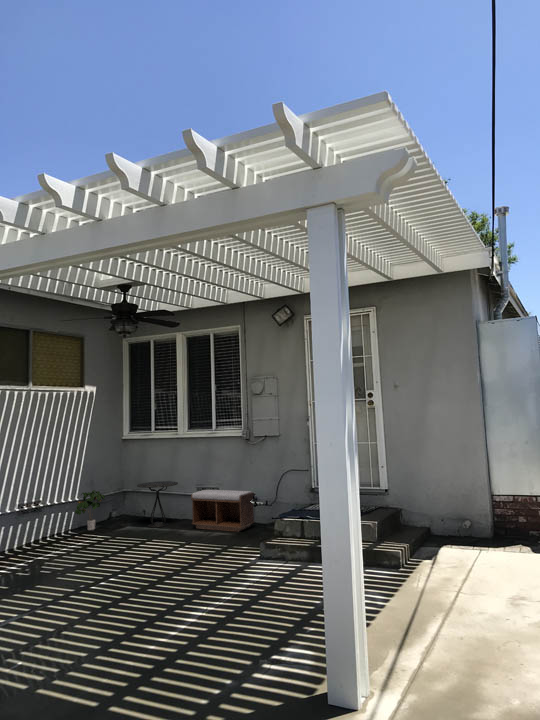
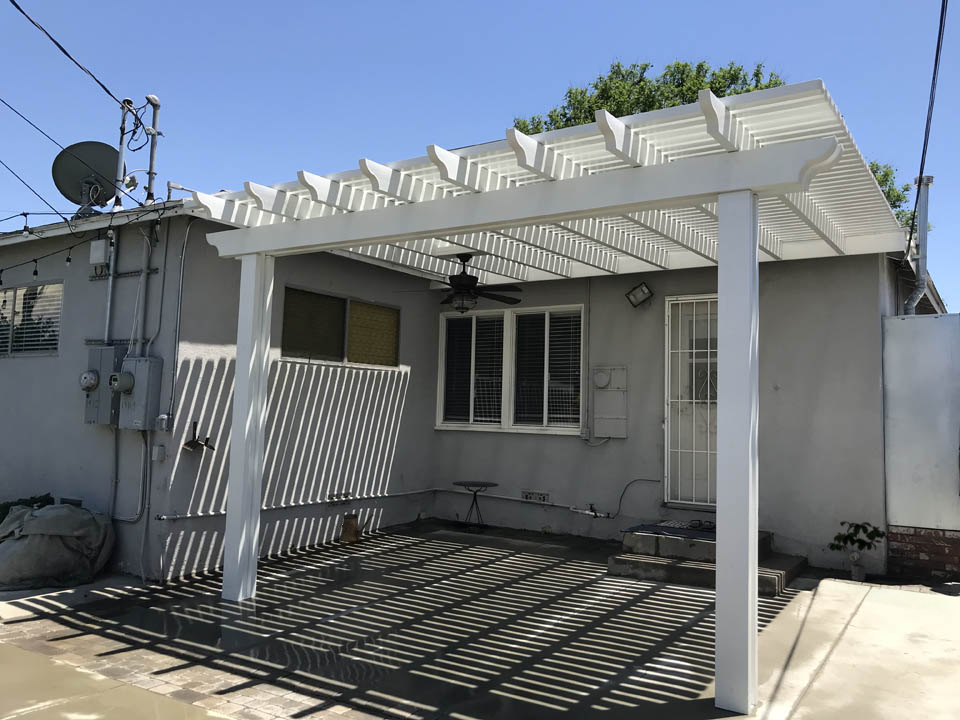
potted plant: present [75,490,105,530] -> present [828,521,888,581]
bench: present [191,490,255,532] -> none [515,495,589,545]
watering can: none [28,522,59,548] -> present [339,514,373,541]

